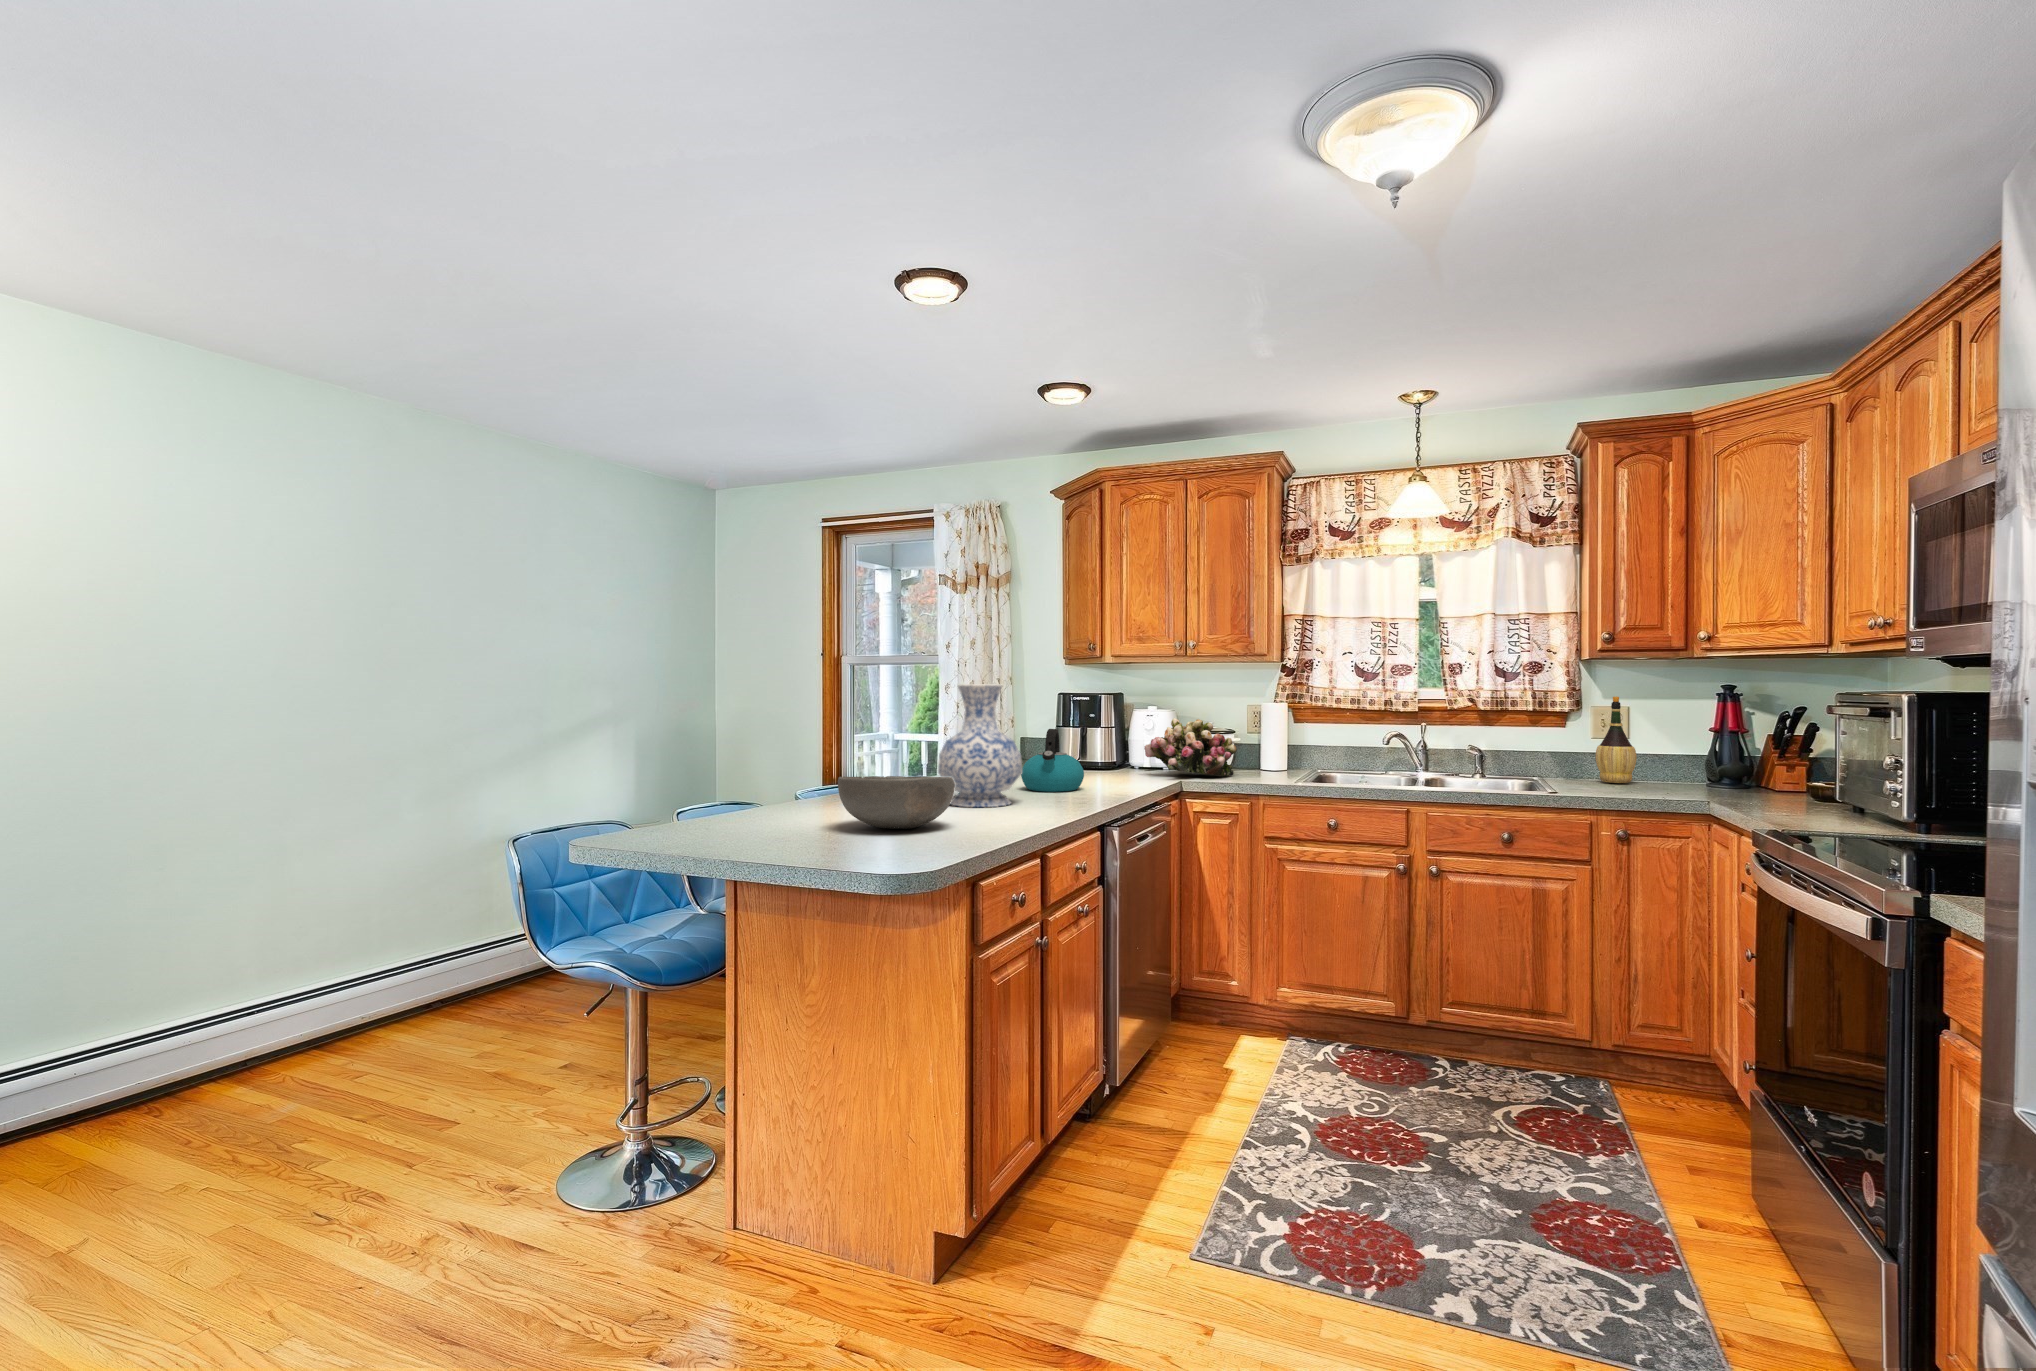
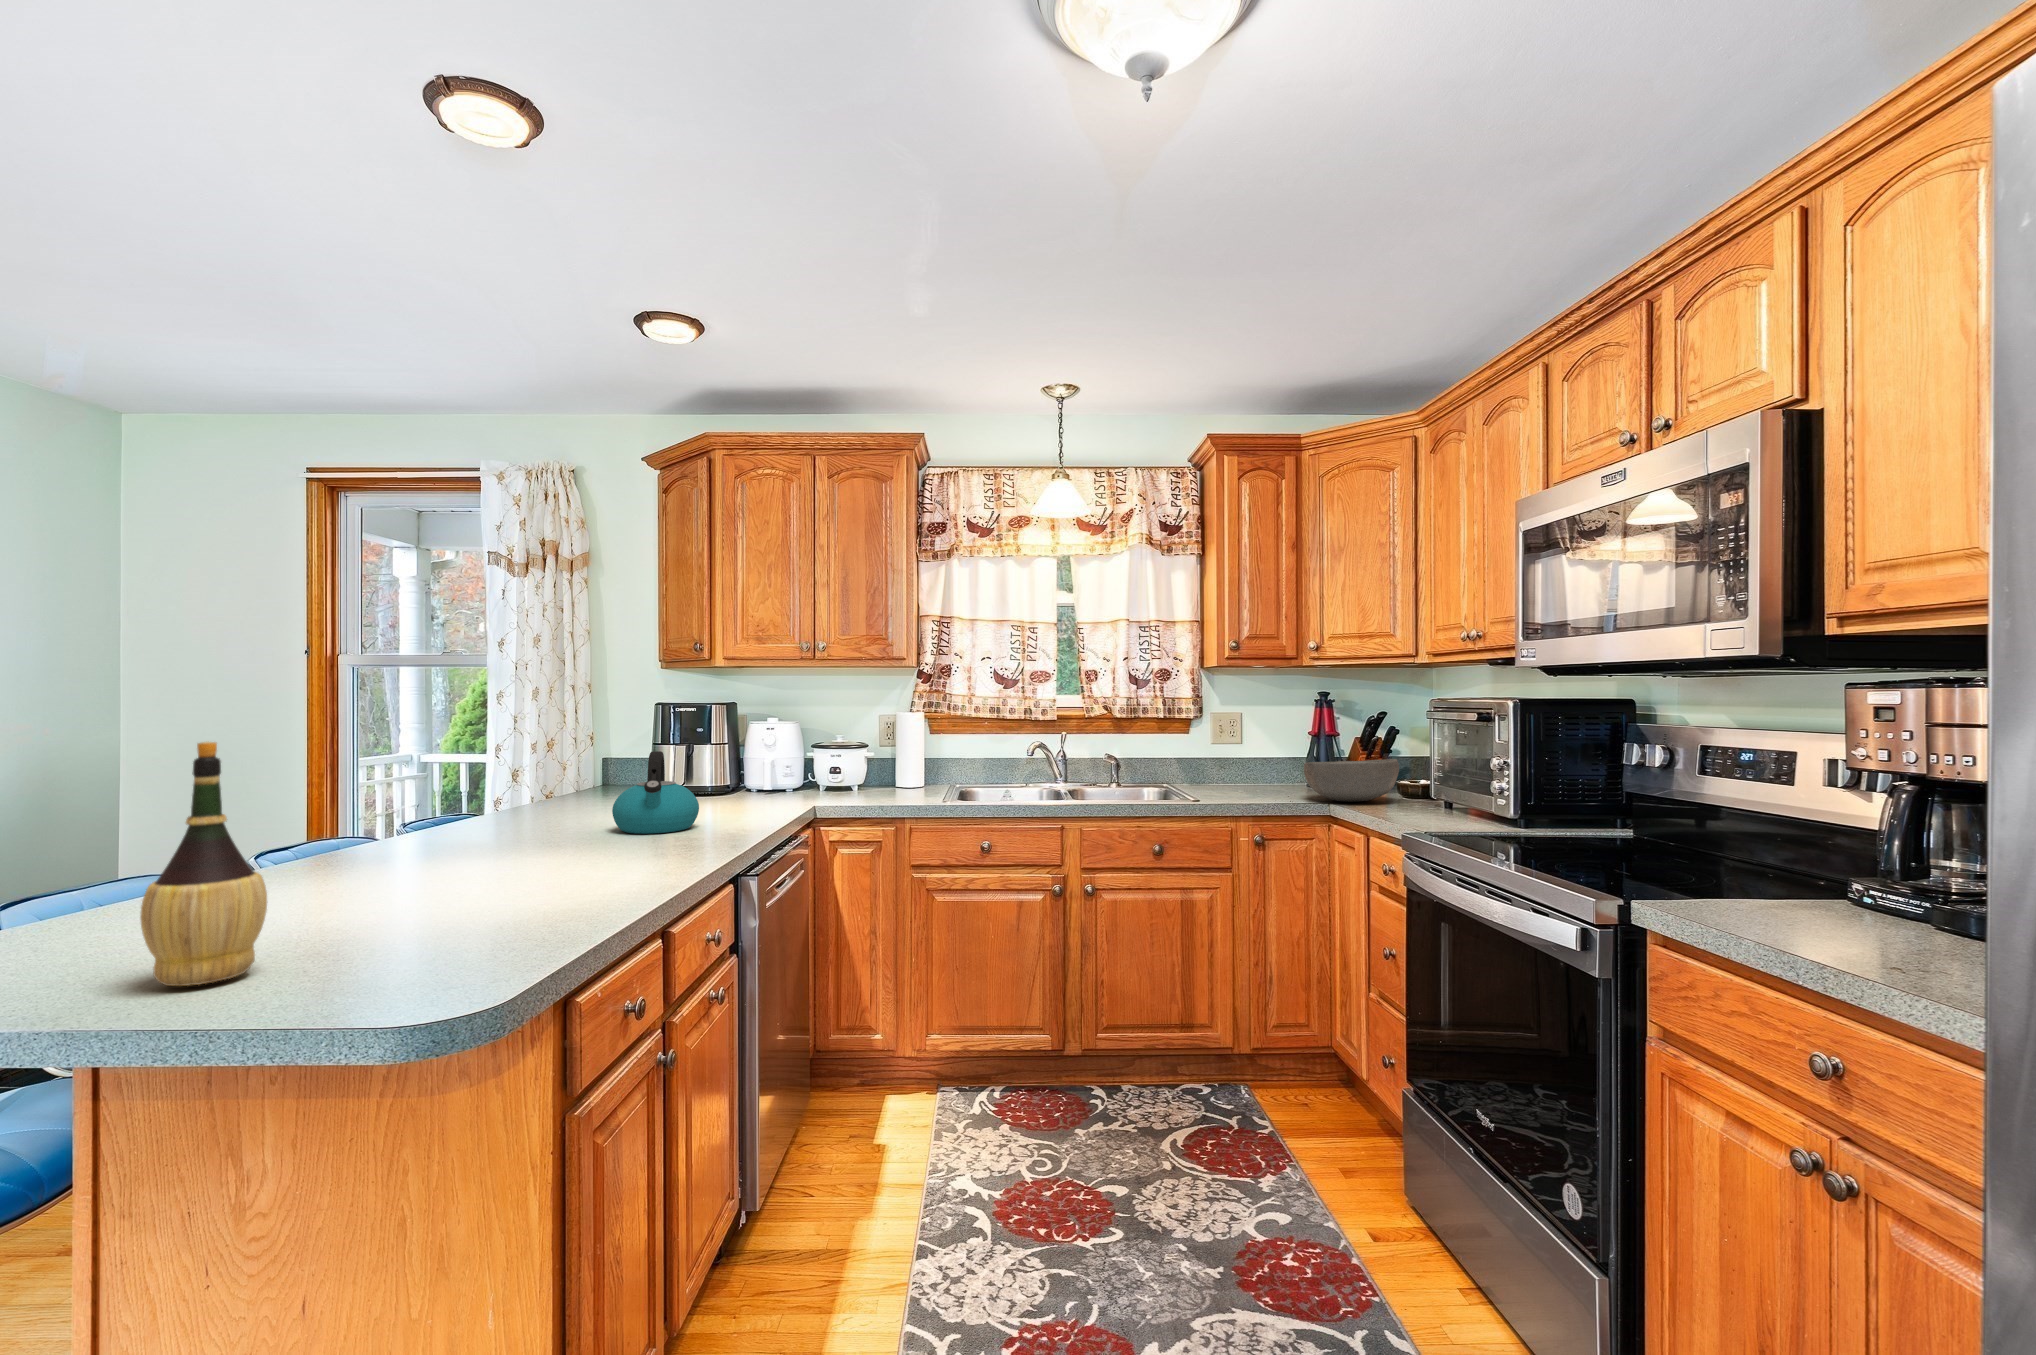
vase: present [938,684,1022,807] -> none [490,695,621,868]
wine bottle: present [1596,696,1637,783] -> present [140,742,267,986]
flower arrangement: present [1144,718,1237,776] -> none [767,733,875,798]
bowl: present [838,776,955,829] -> present [1304,759,1399,802]

